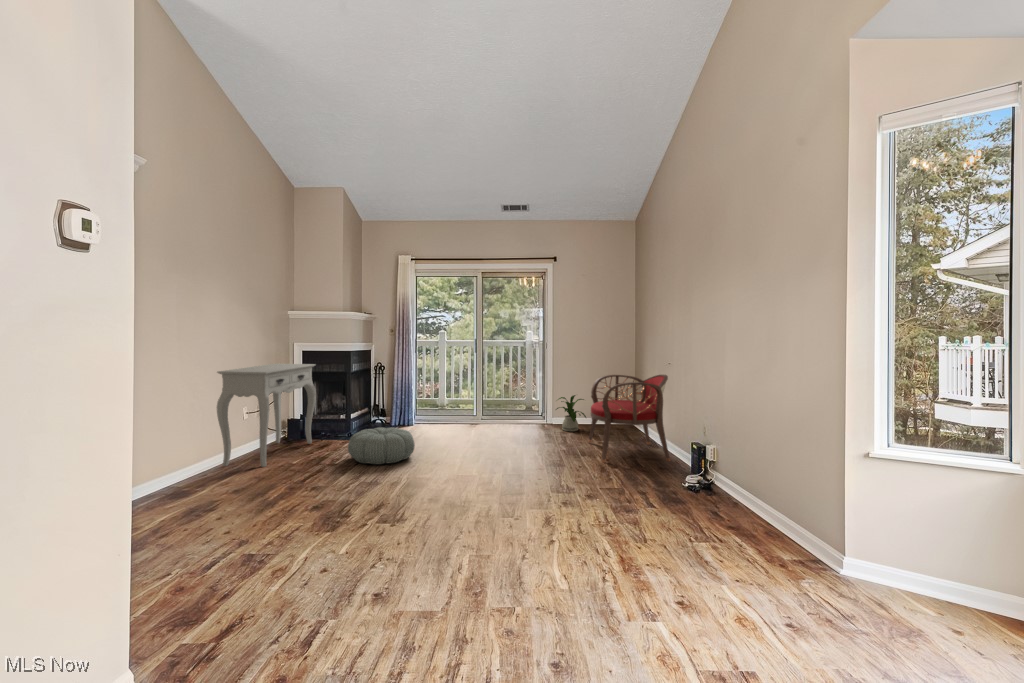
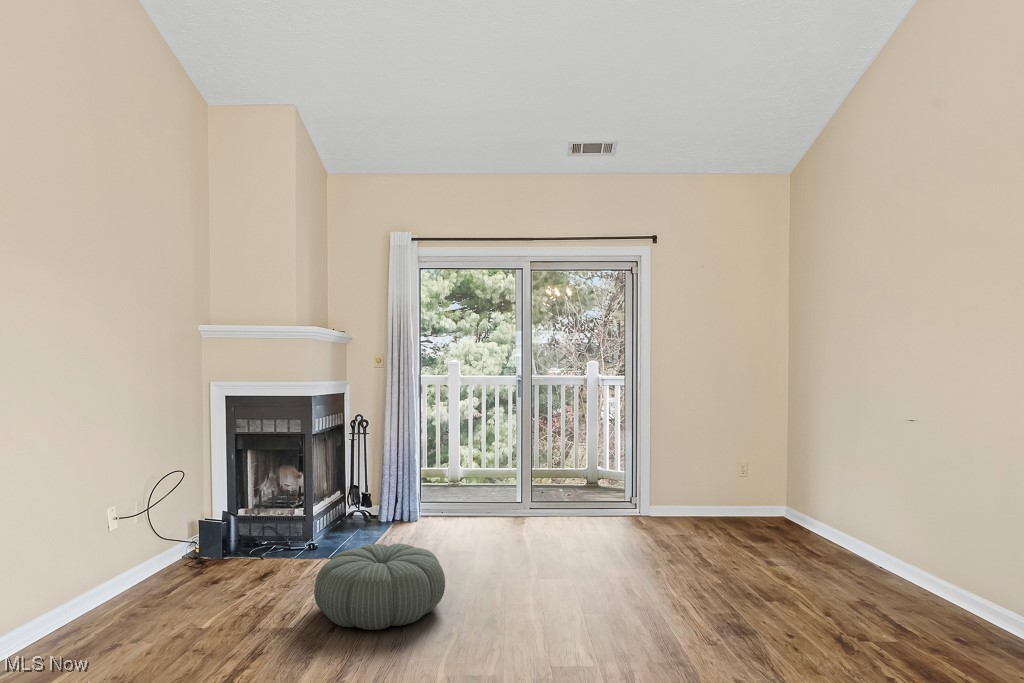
console table: present [217,364,316,467] -> none [43,420,252,643]
armchair: present [588,375,670,463] -> none [746,434,944,614]
house plant: present [556,395,586,431] -> none [659,466,722,530]

